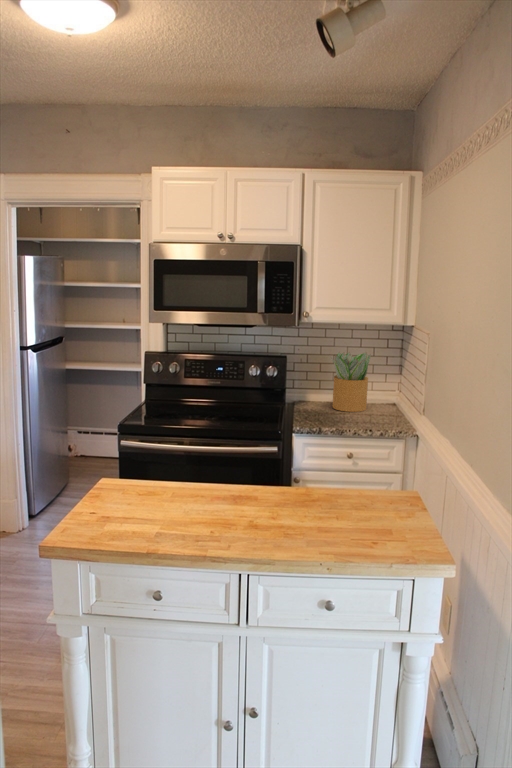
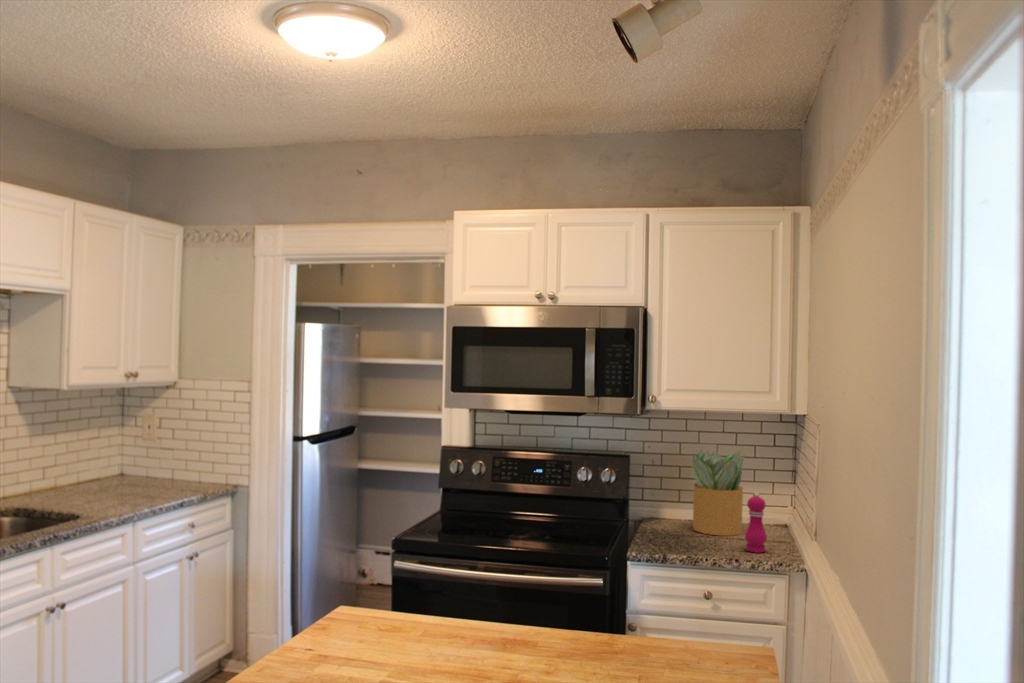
pepper mill: none [373,382,388,424] -> present [745,492,767,553]

